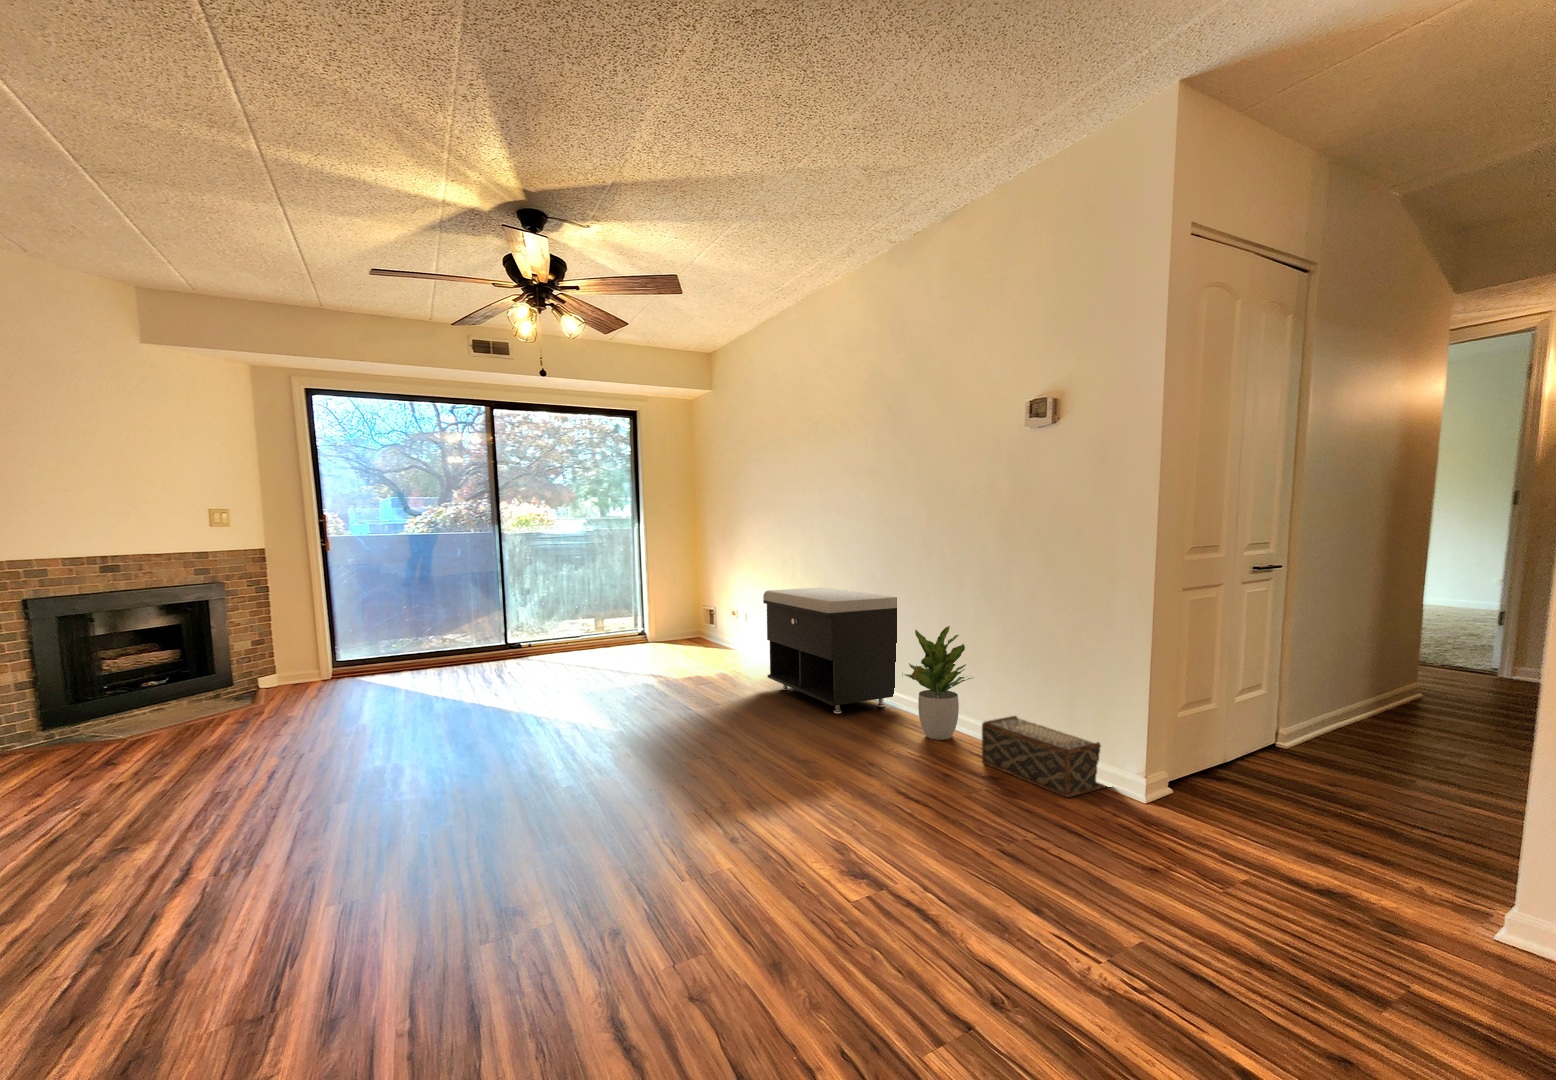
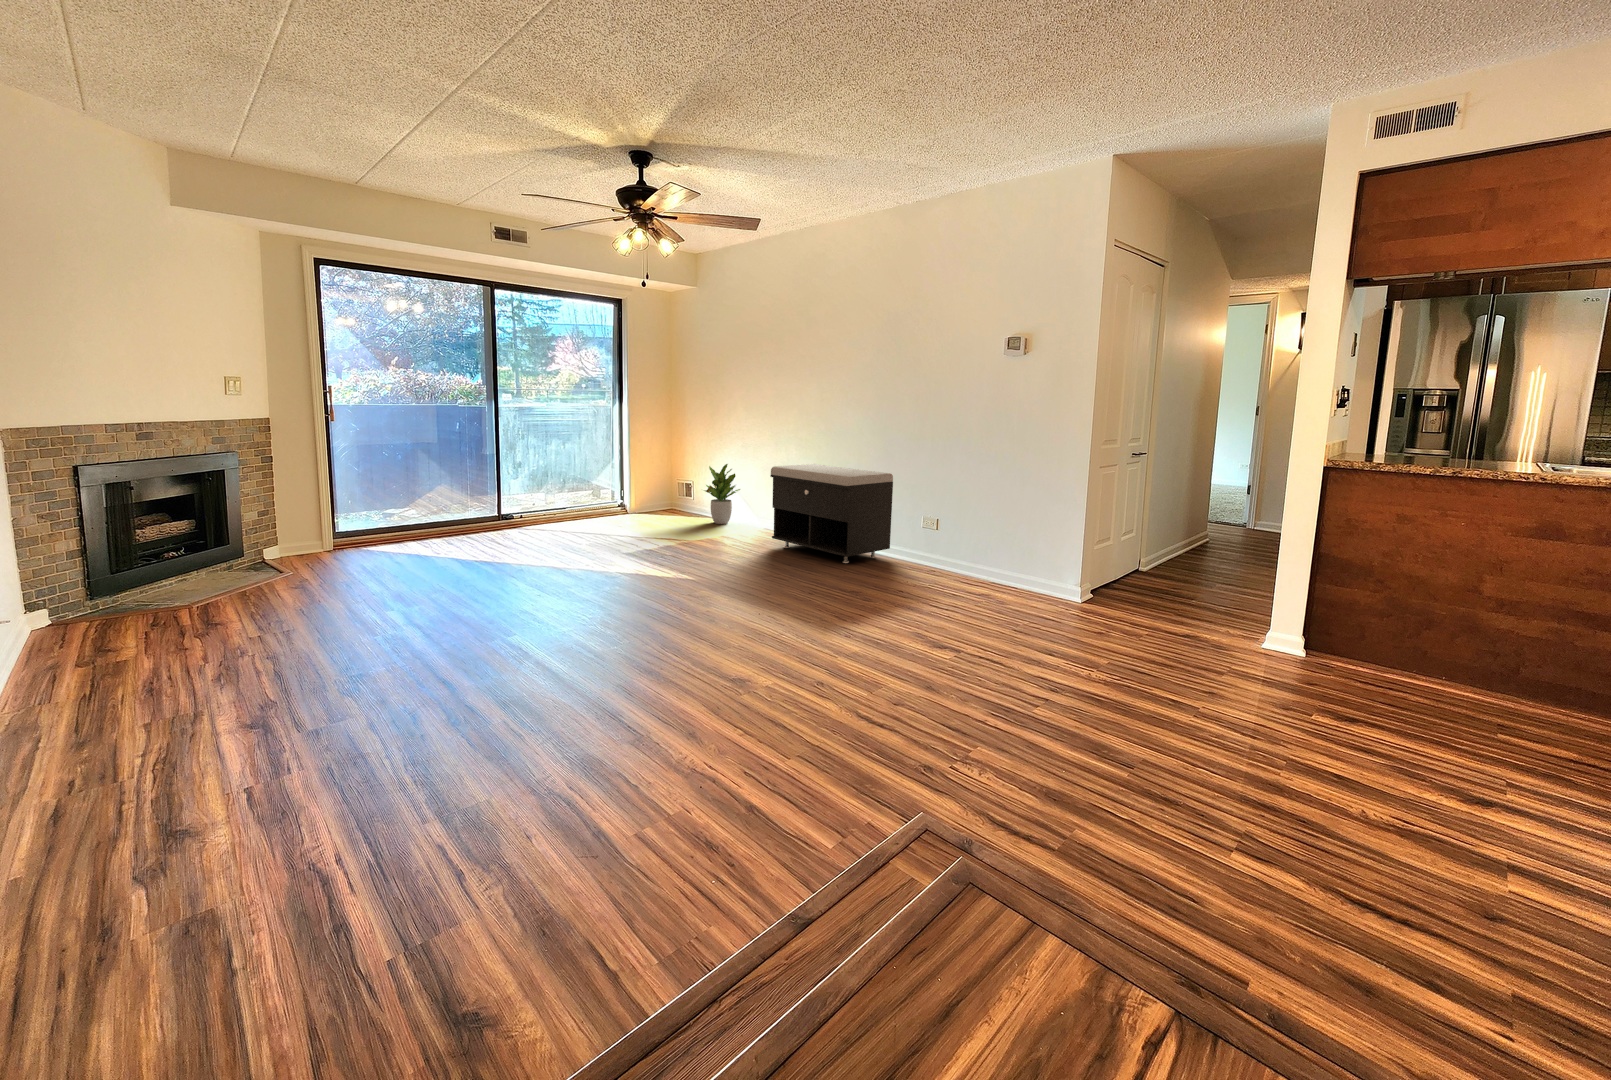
potted plant: present [904,626,974,740] -> present [704,464,740,524]
woven basket: present [982,716,1106,797] -> none [973,556,1061,605]

